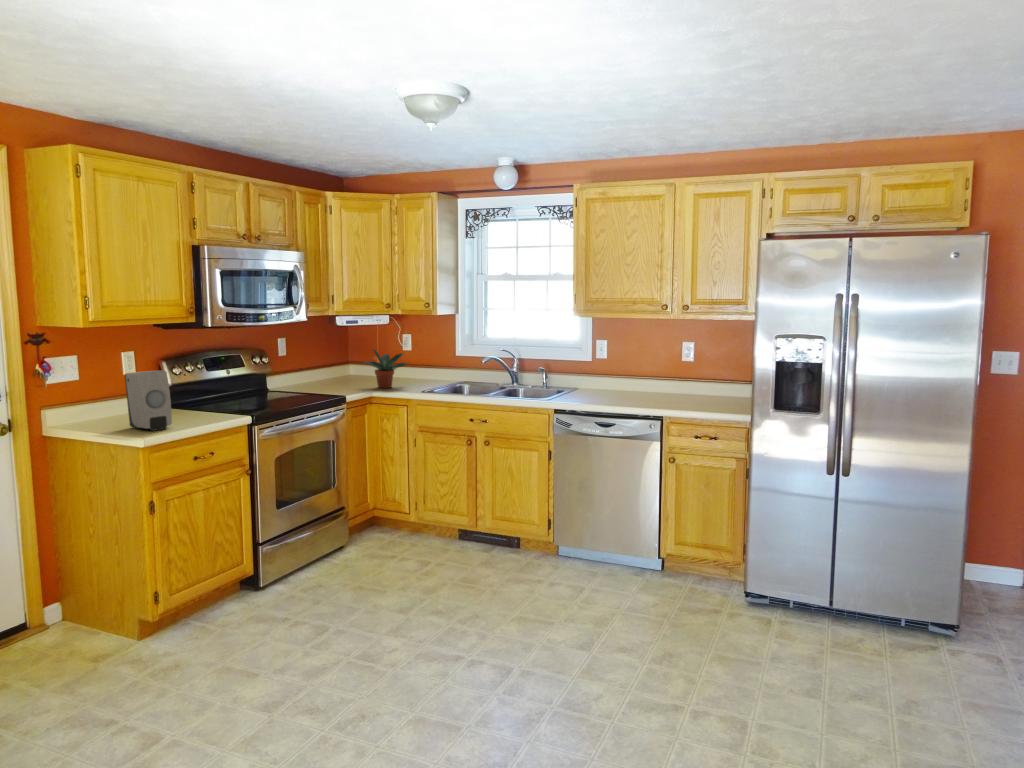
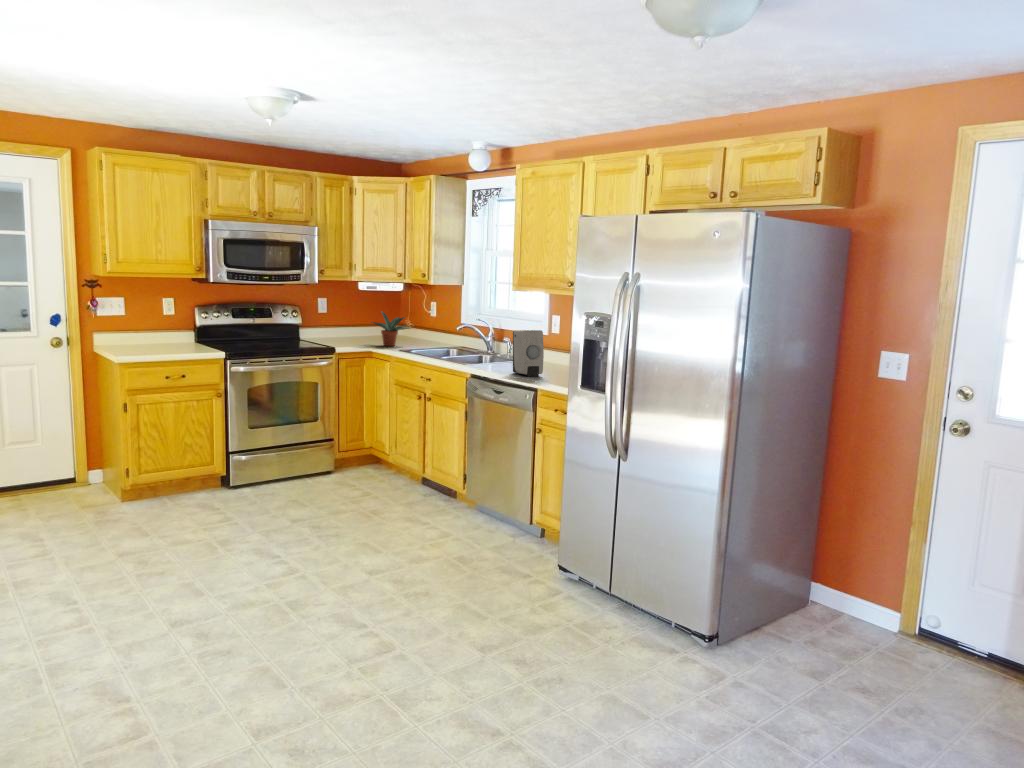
soap dispenser: present [125,370,172,431] -> present [513,330,544,377]

